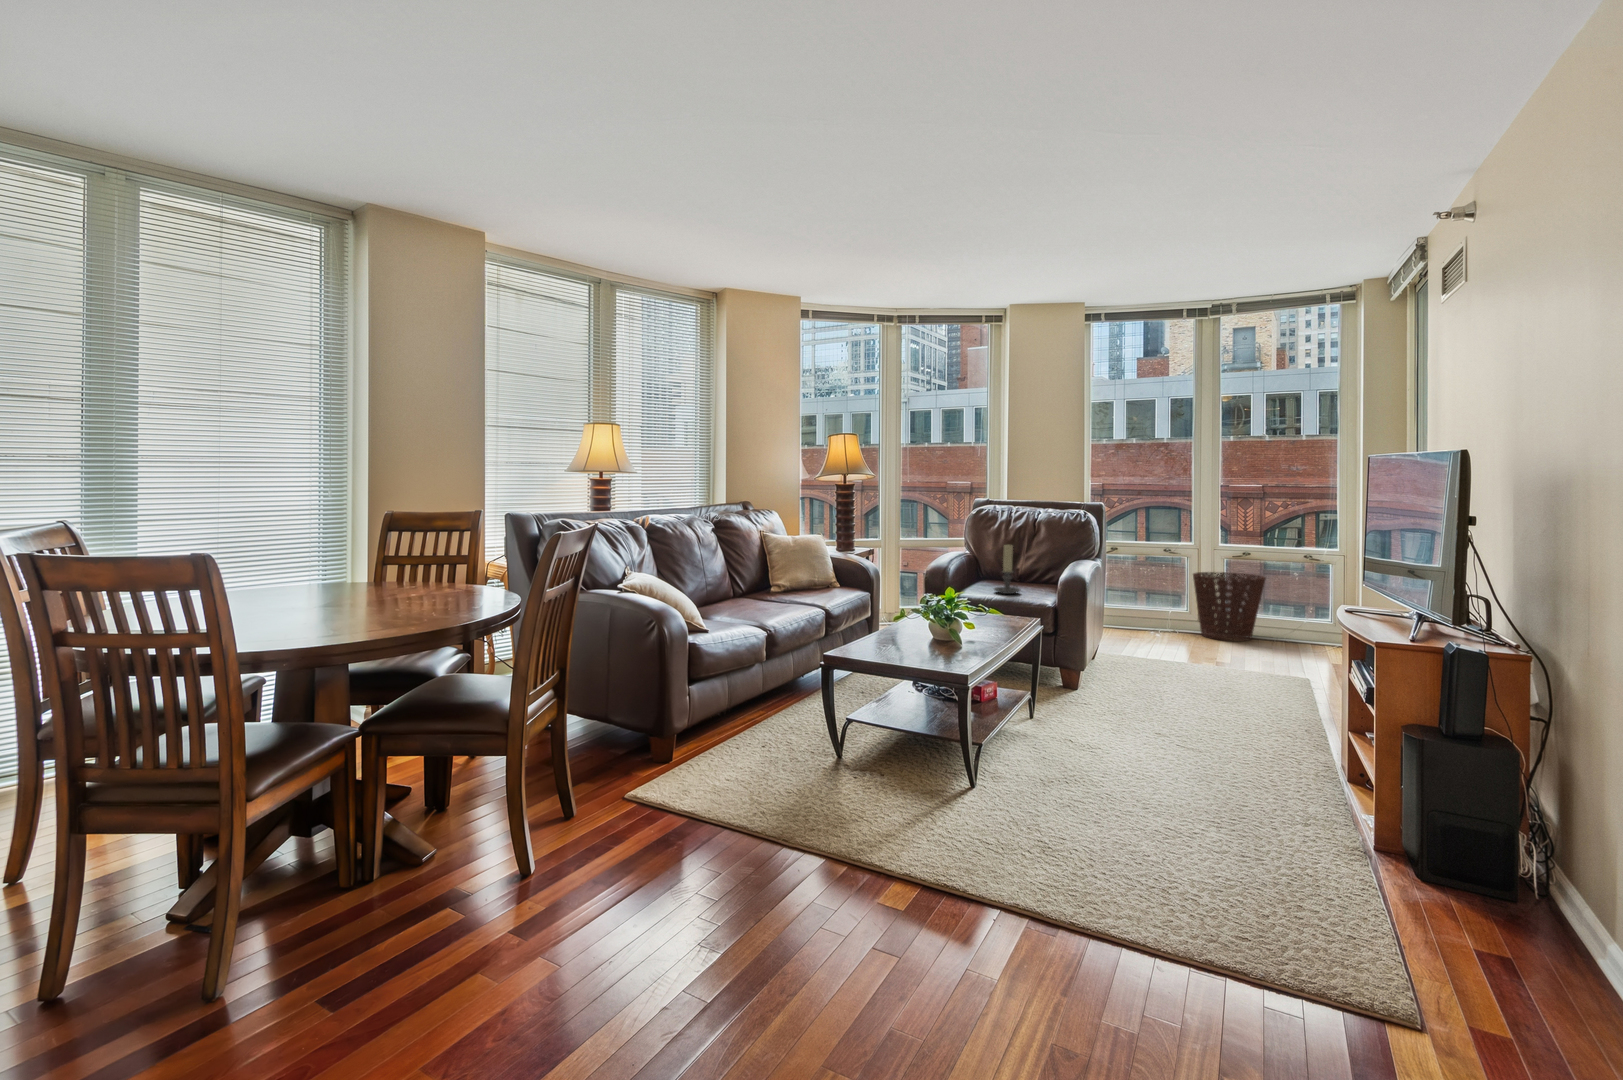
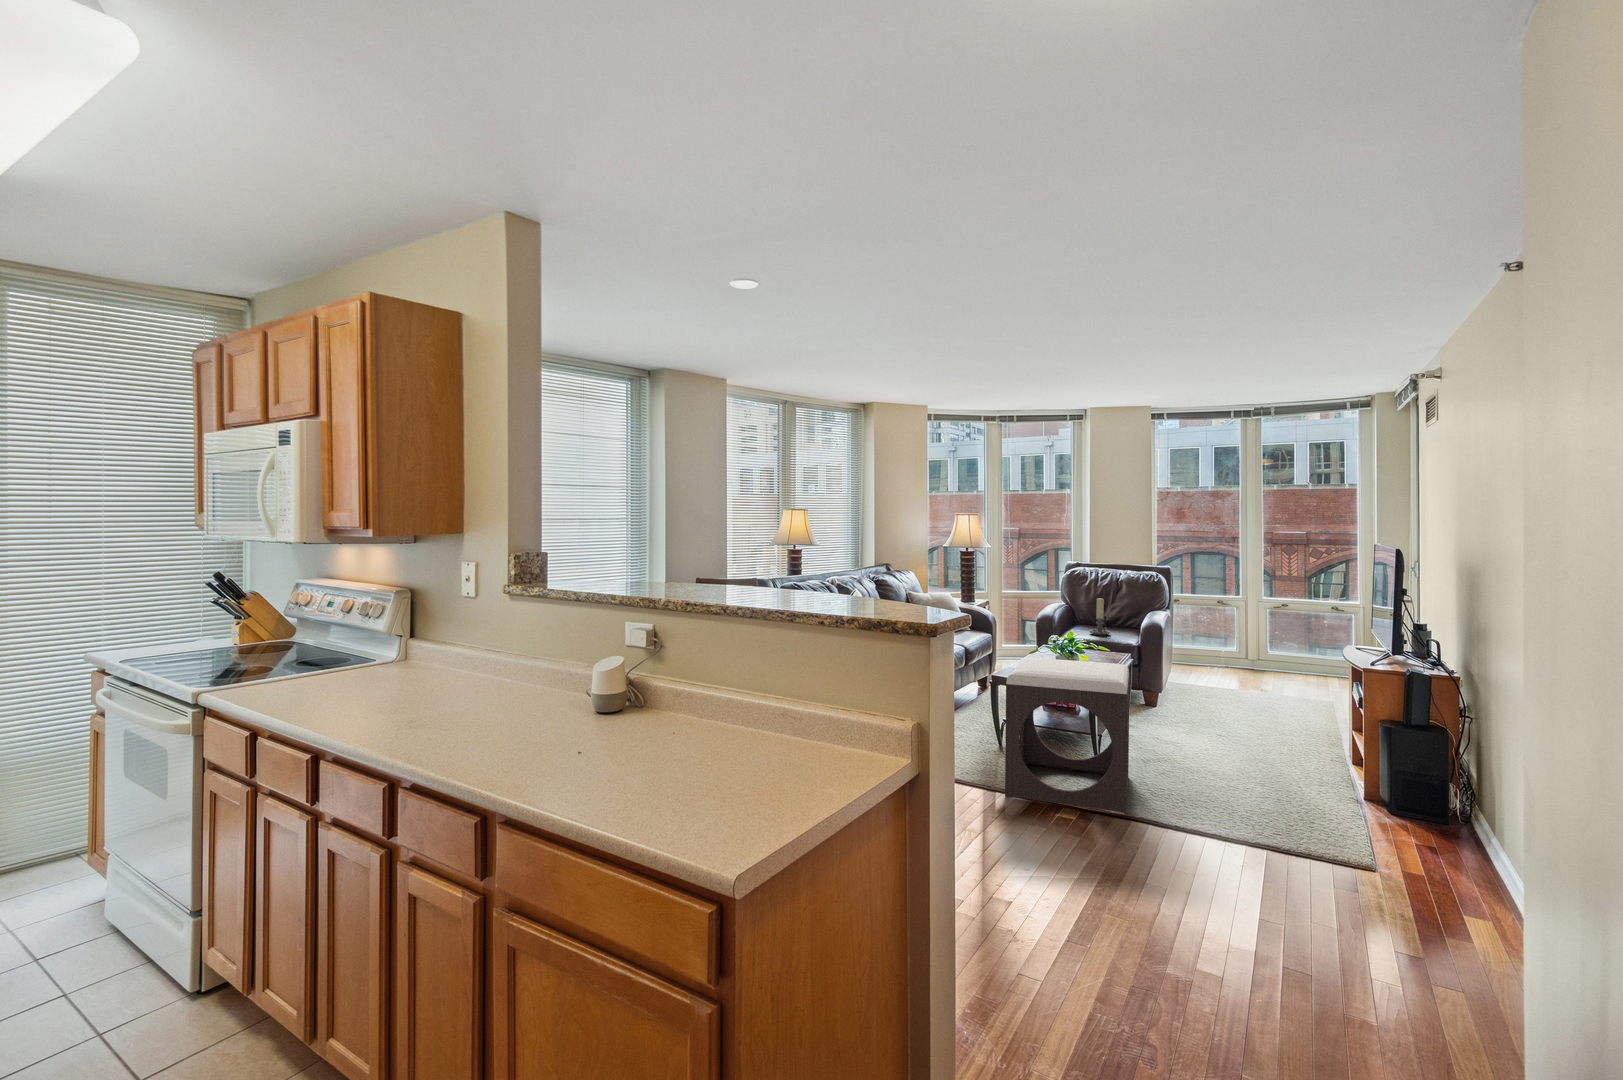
basket: present [1193,572,1265,641] -> none [1243,619,1303,674]
footstool: none [809,630,1021,893] -> present [1005,658,1130,813]

